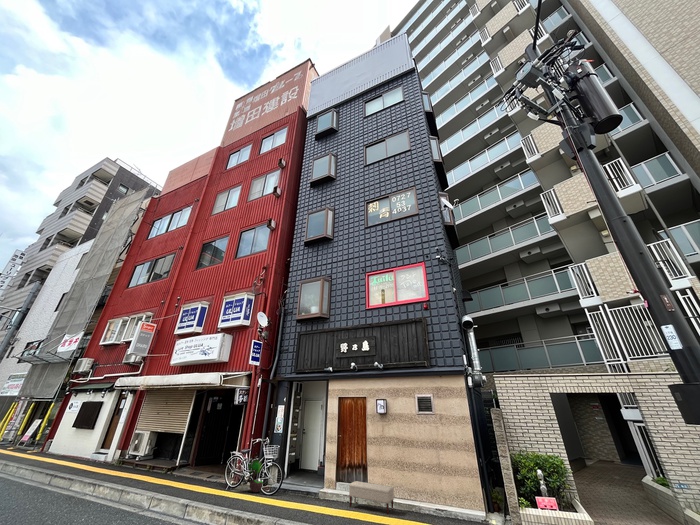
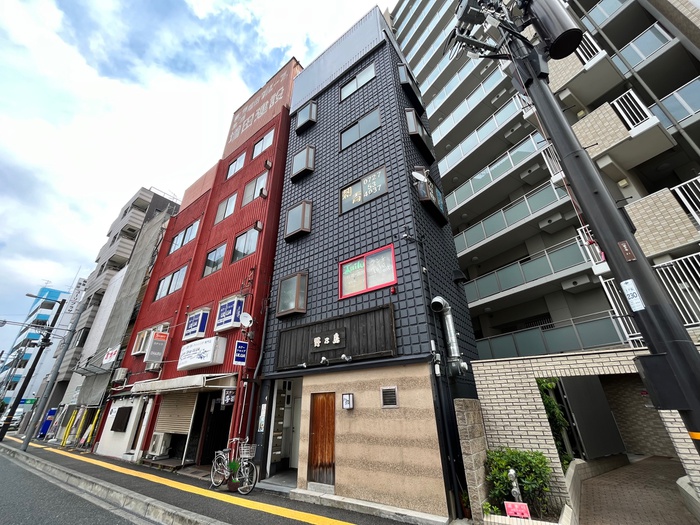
bench: present [349,481,394,514] -> none [314,481,359,519]

